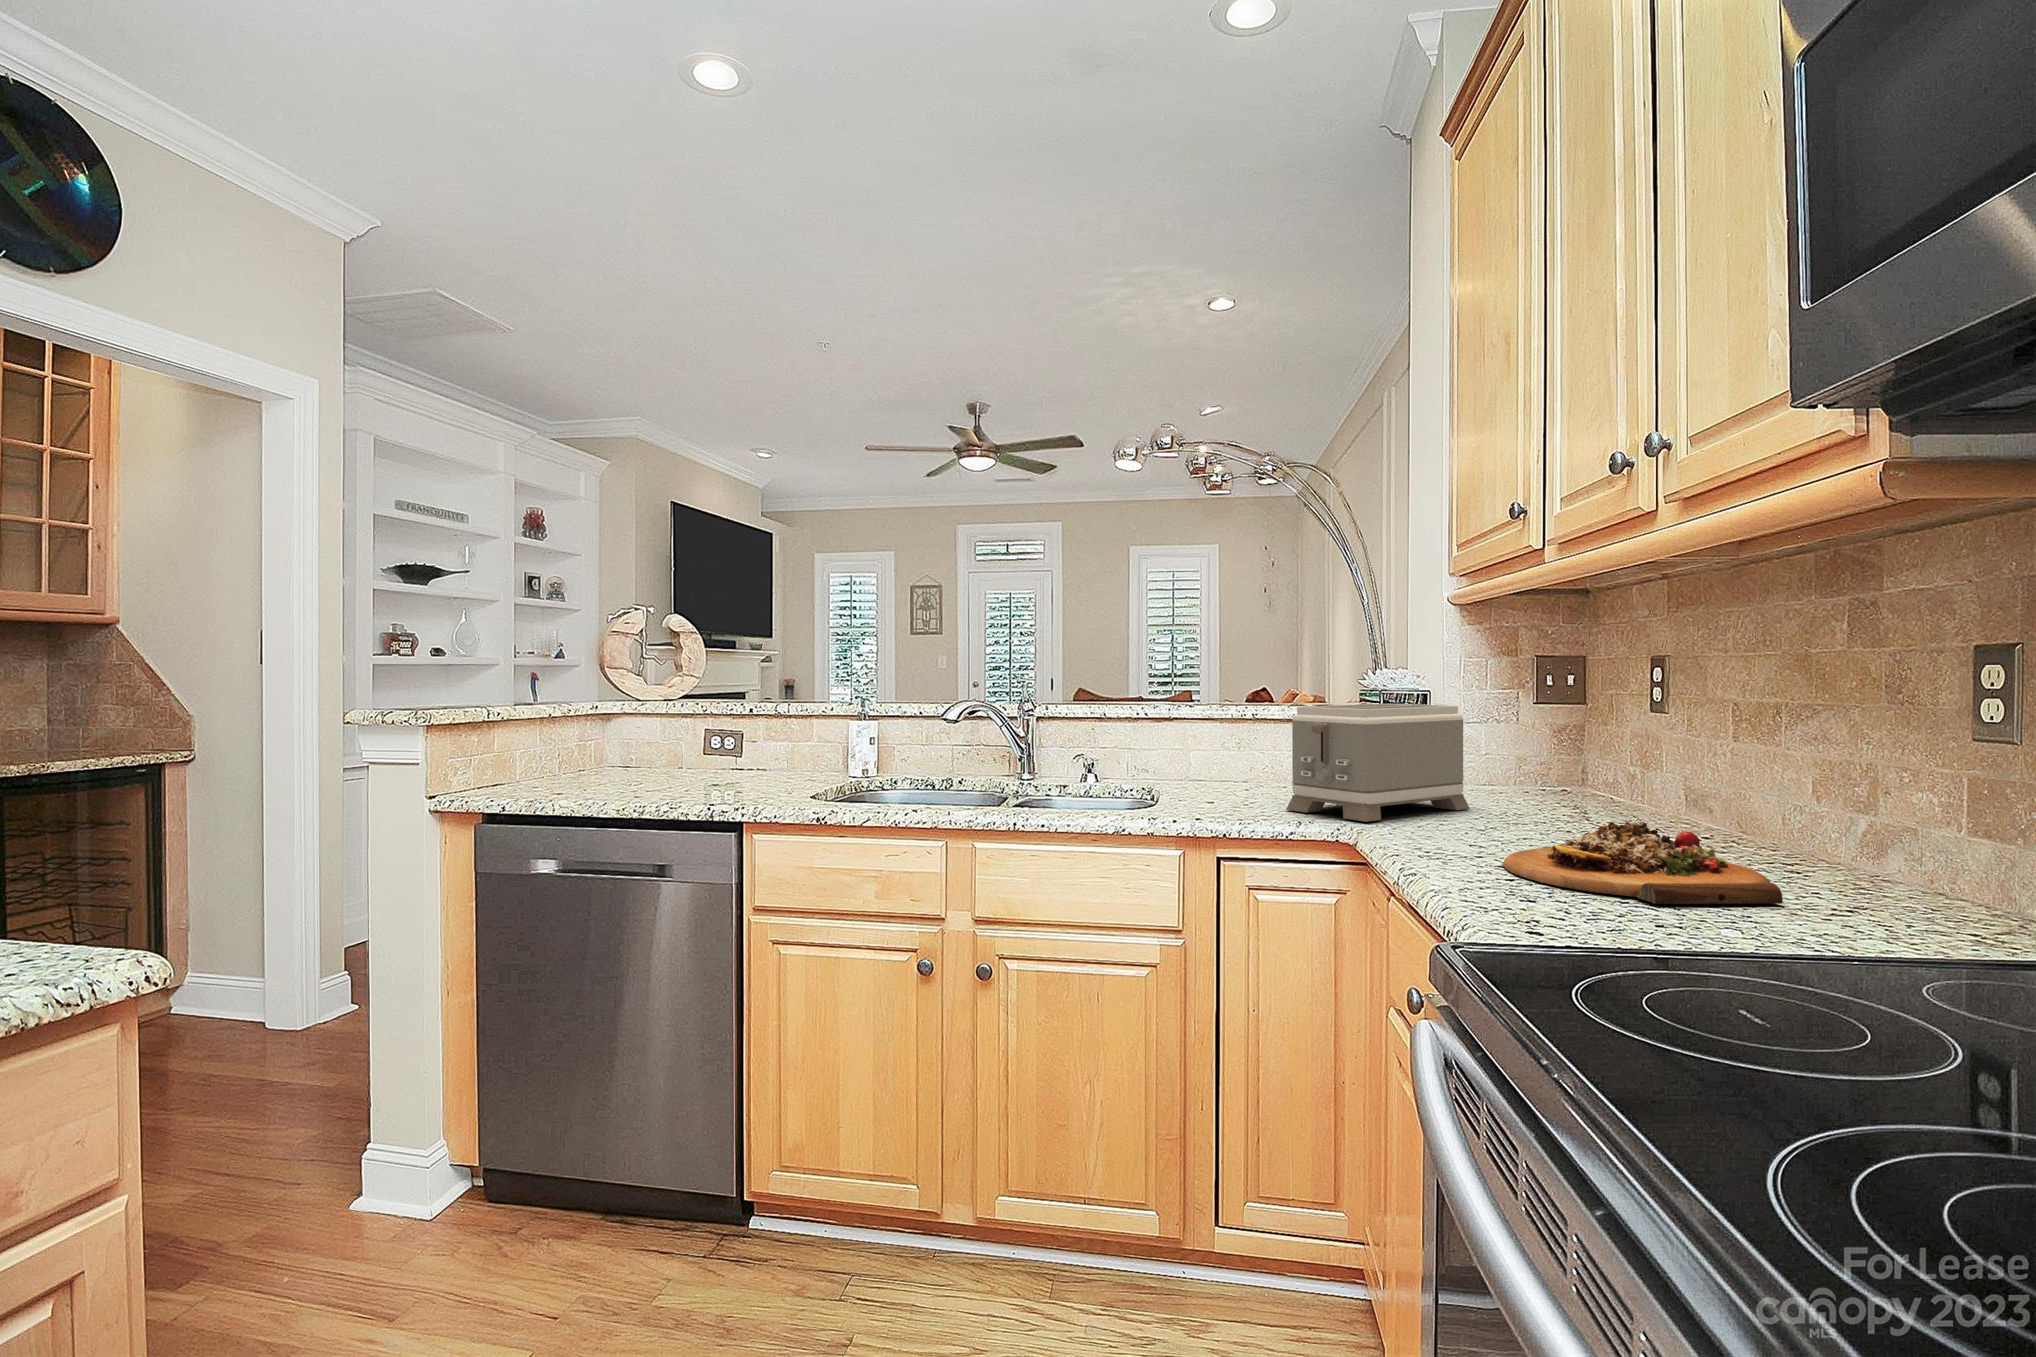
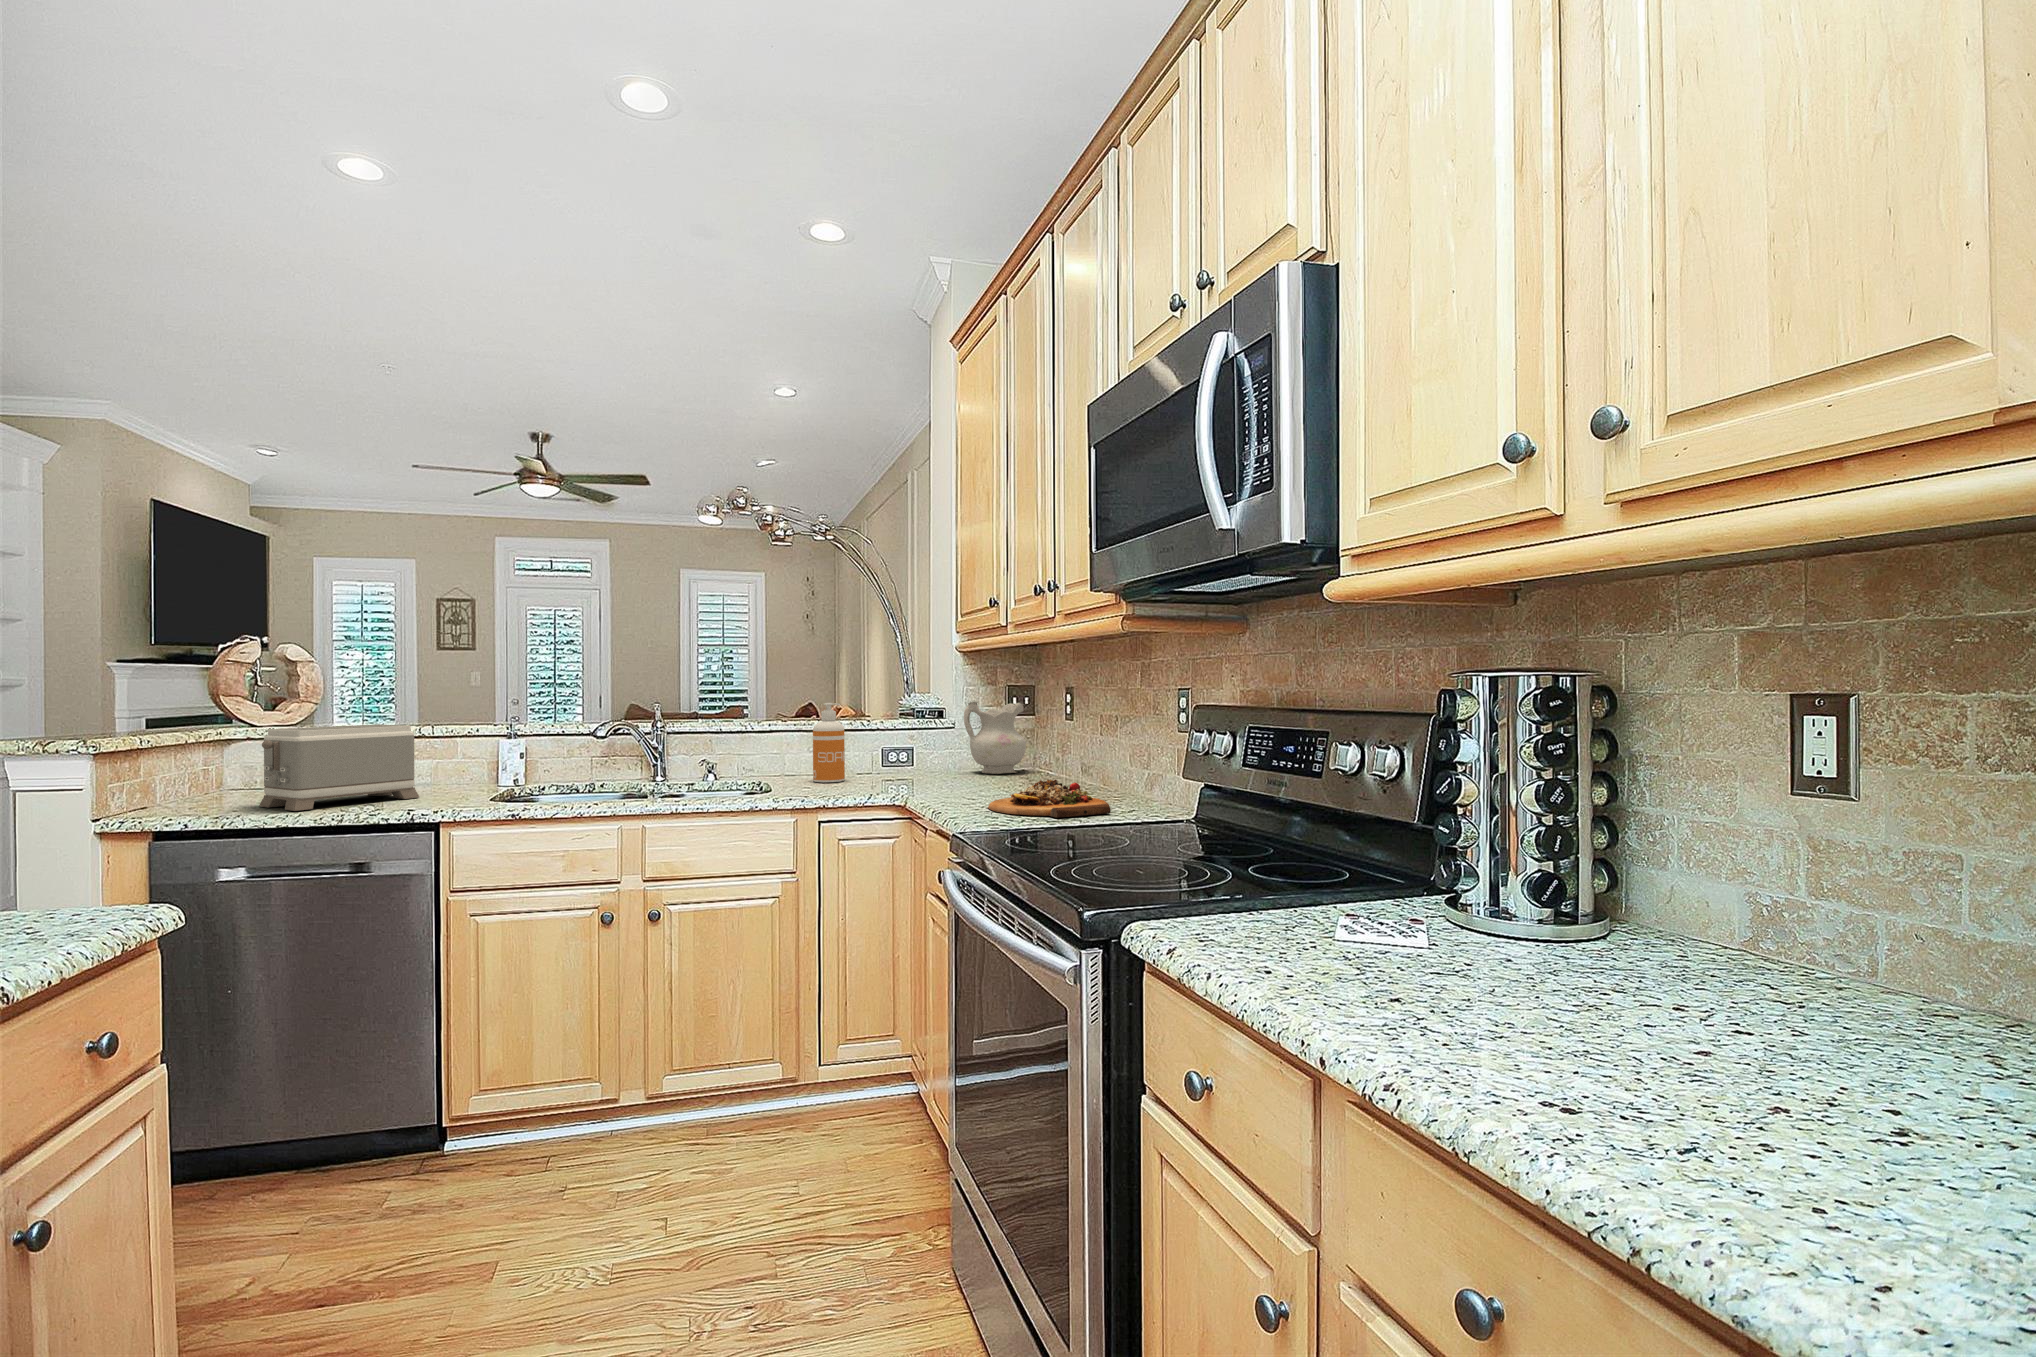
soap dispenser: none [1224,681,1270,797] -> present [813,703,845,782]
ceramic pitcher: none [1461,681,1571,797] -> present [964,701,1026,774]
toaster: present [1286,704,1470,822] -> present [259,724,419,811]

